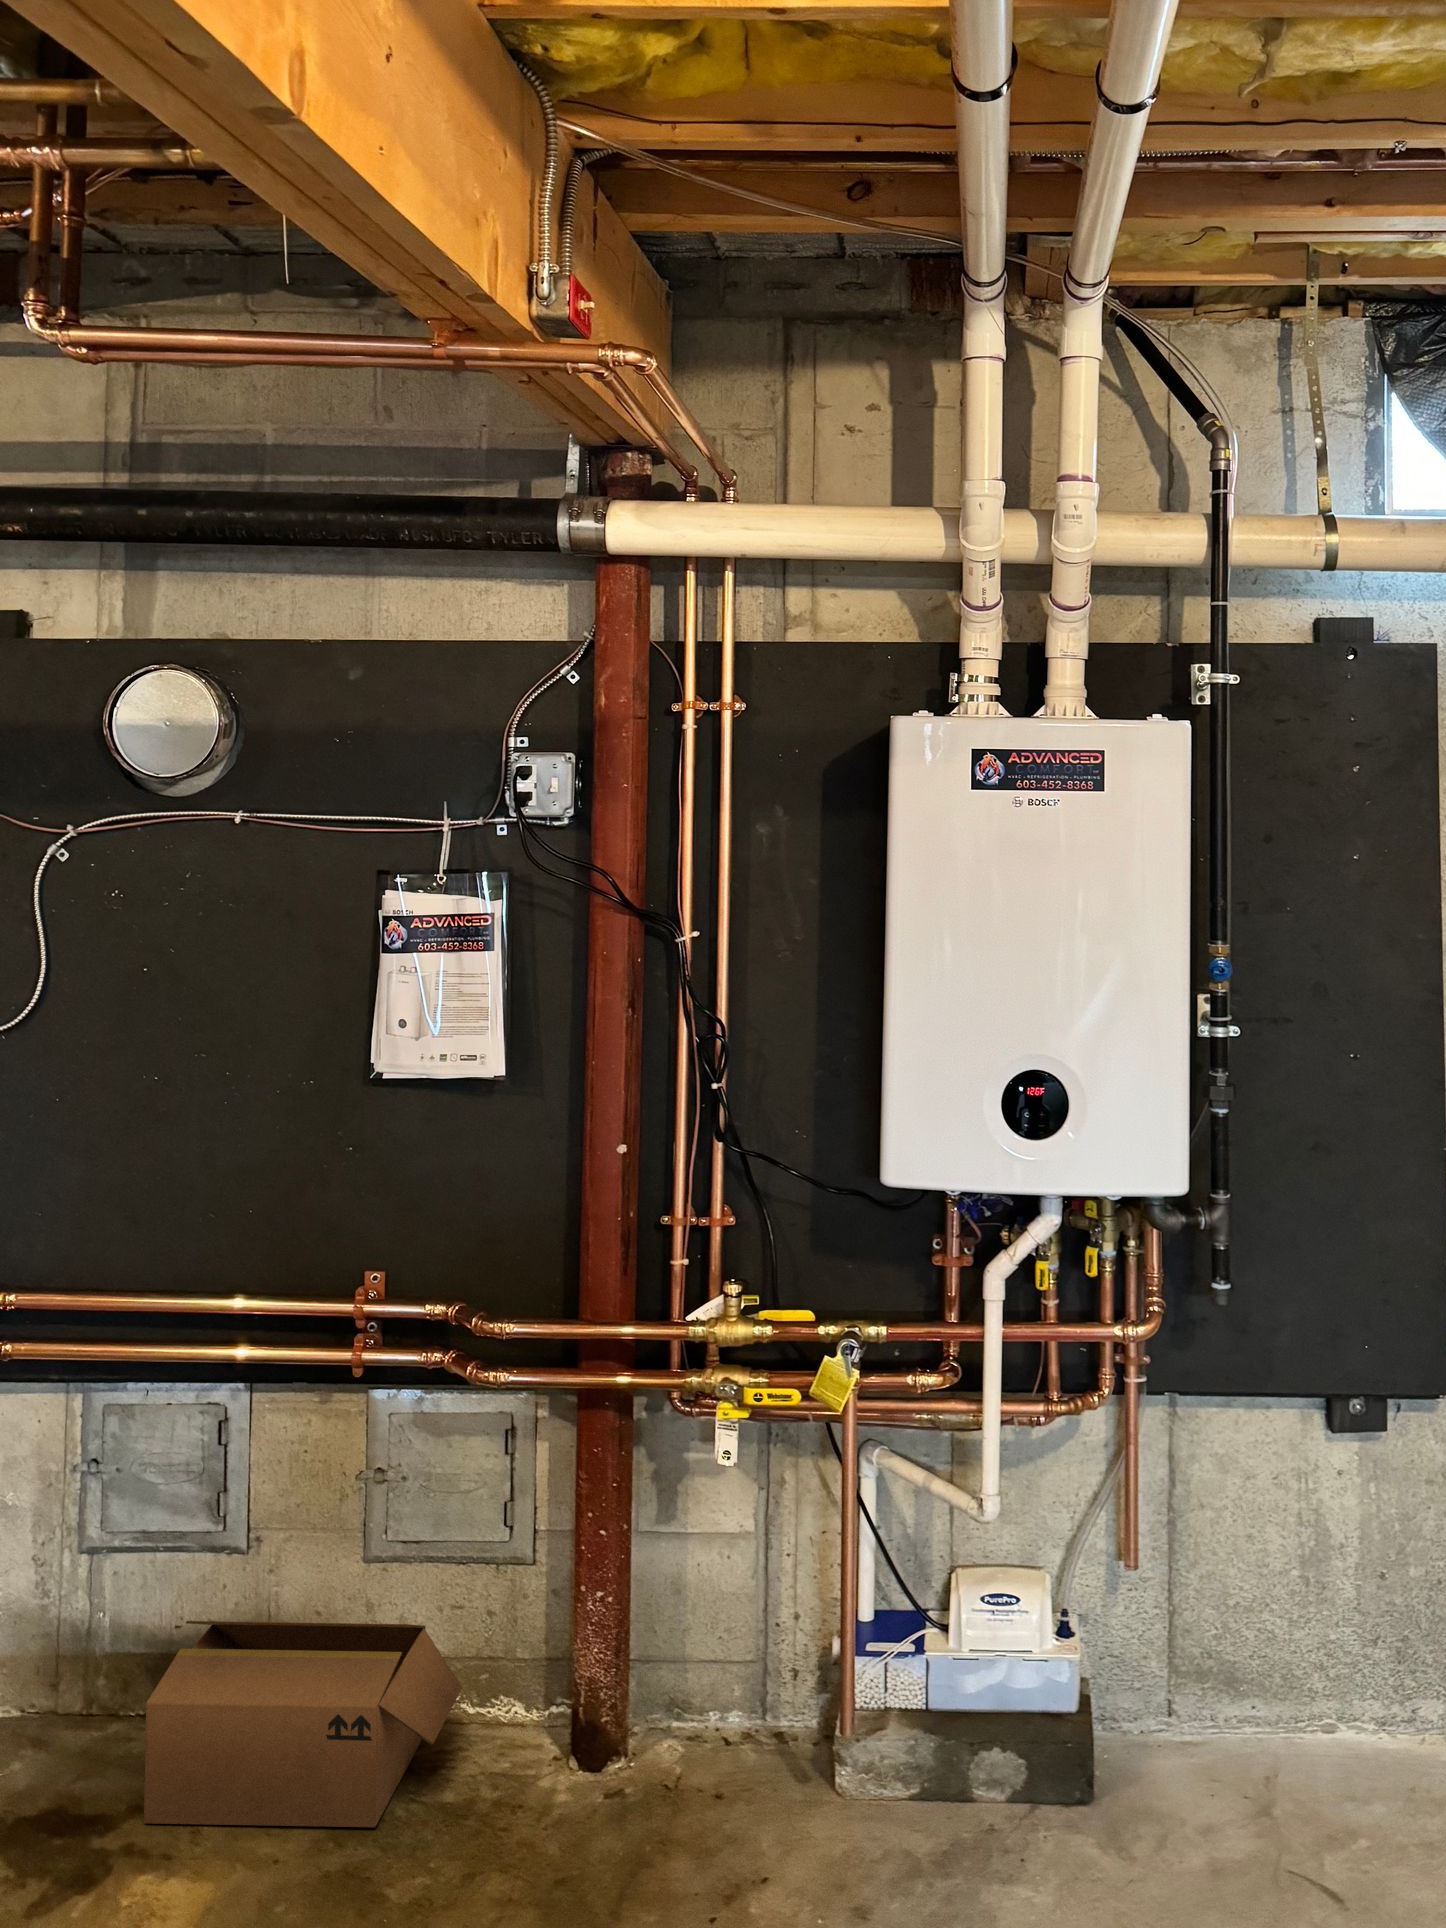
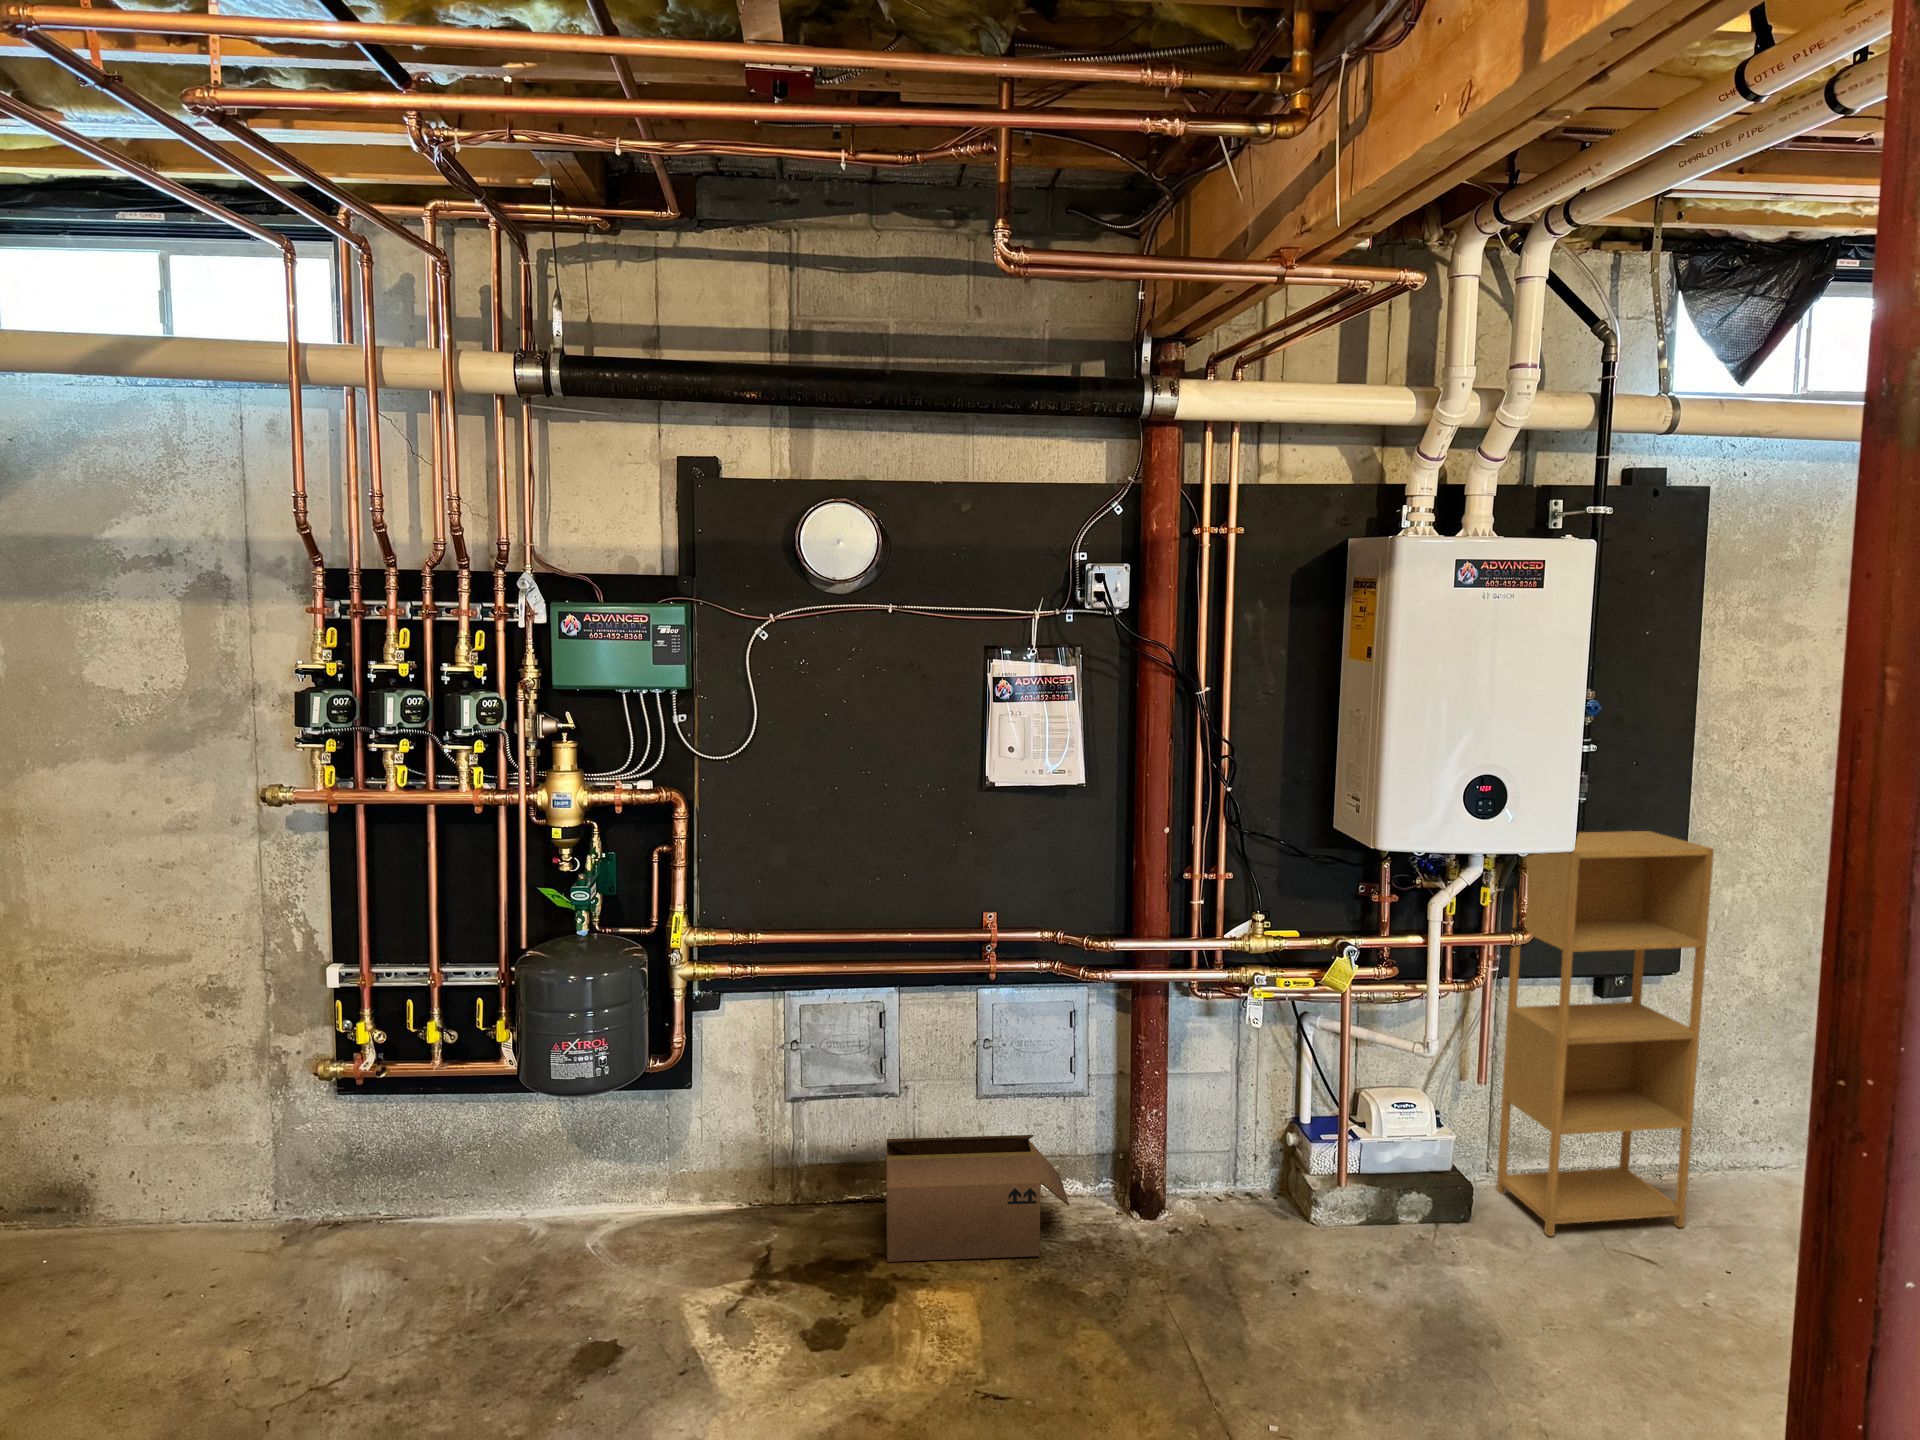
shelving unit: none [1174,1167,1434,1838] -> present [1497,831,1714,1236]

